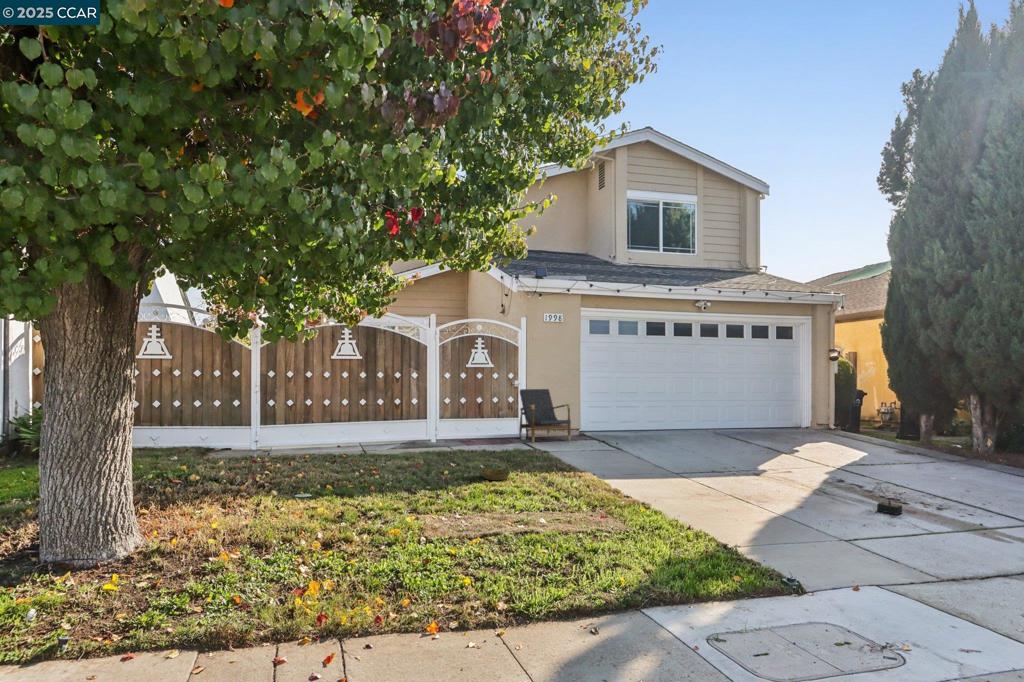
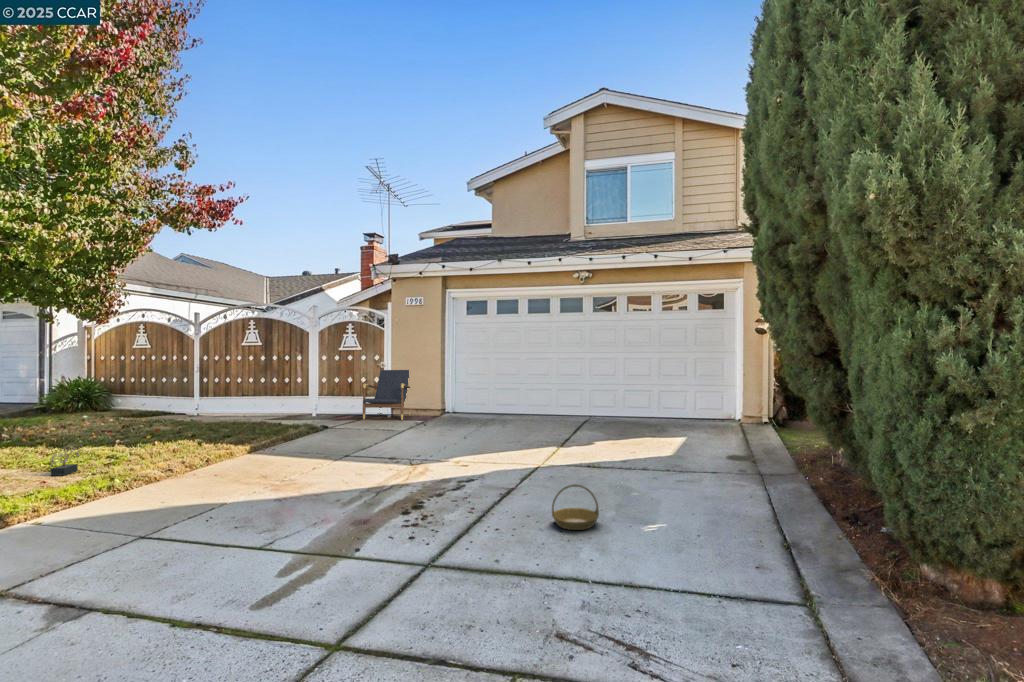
basket: present [481,453,510,480] -> present [552,485,599,530]
decorative plant: present [872,483,906,514] -> present [50,444,83,476]

